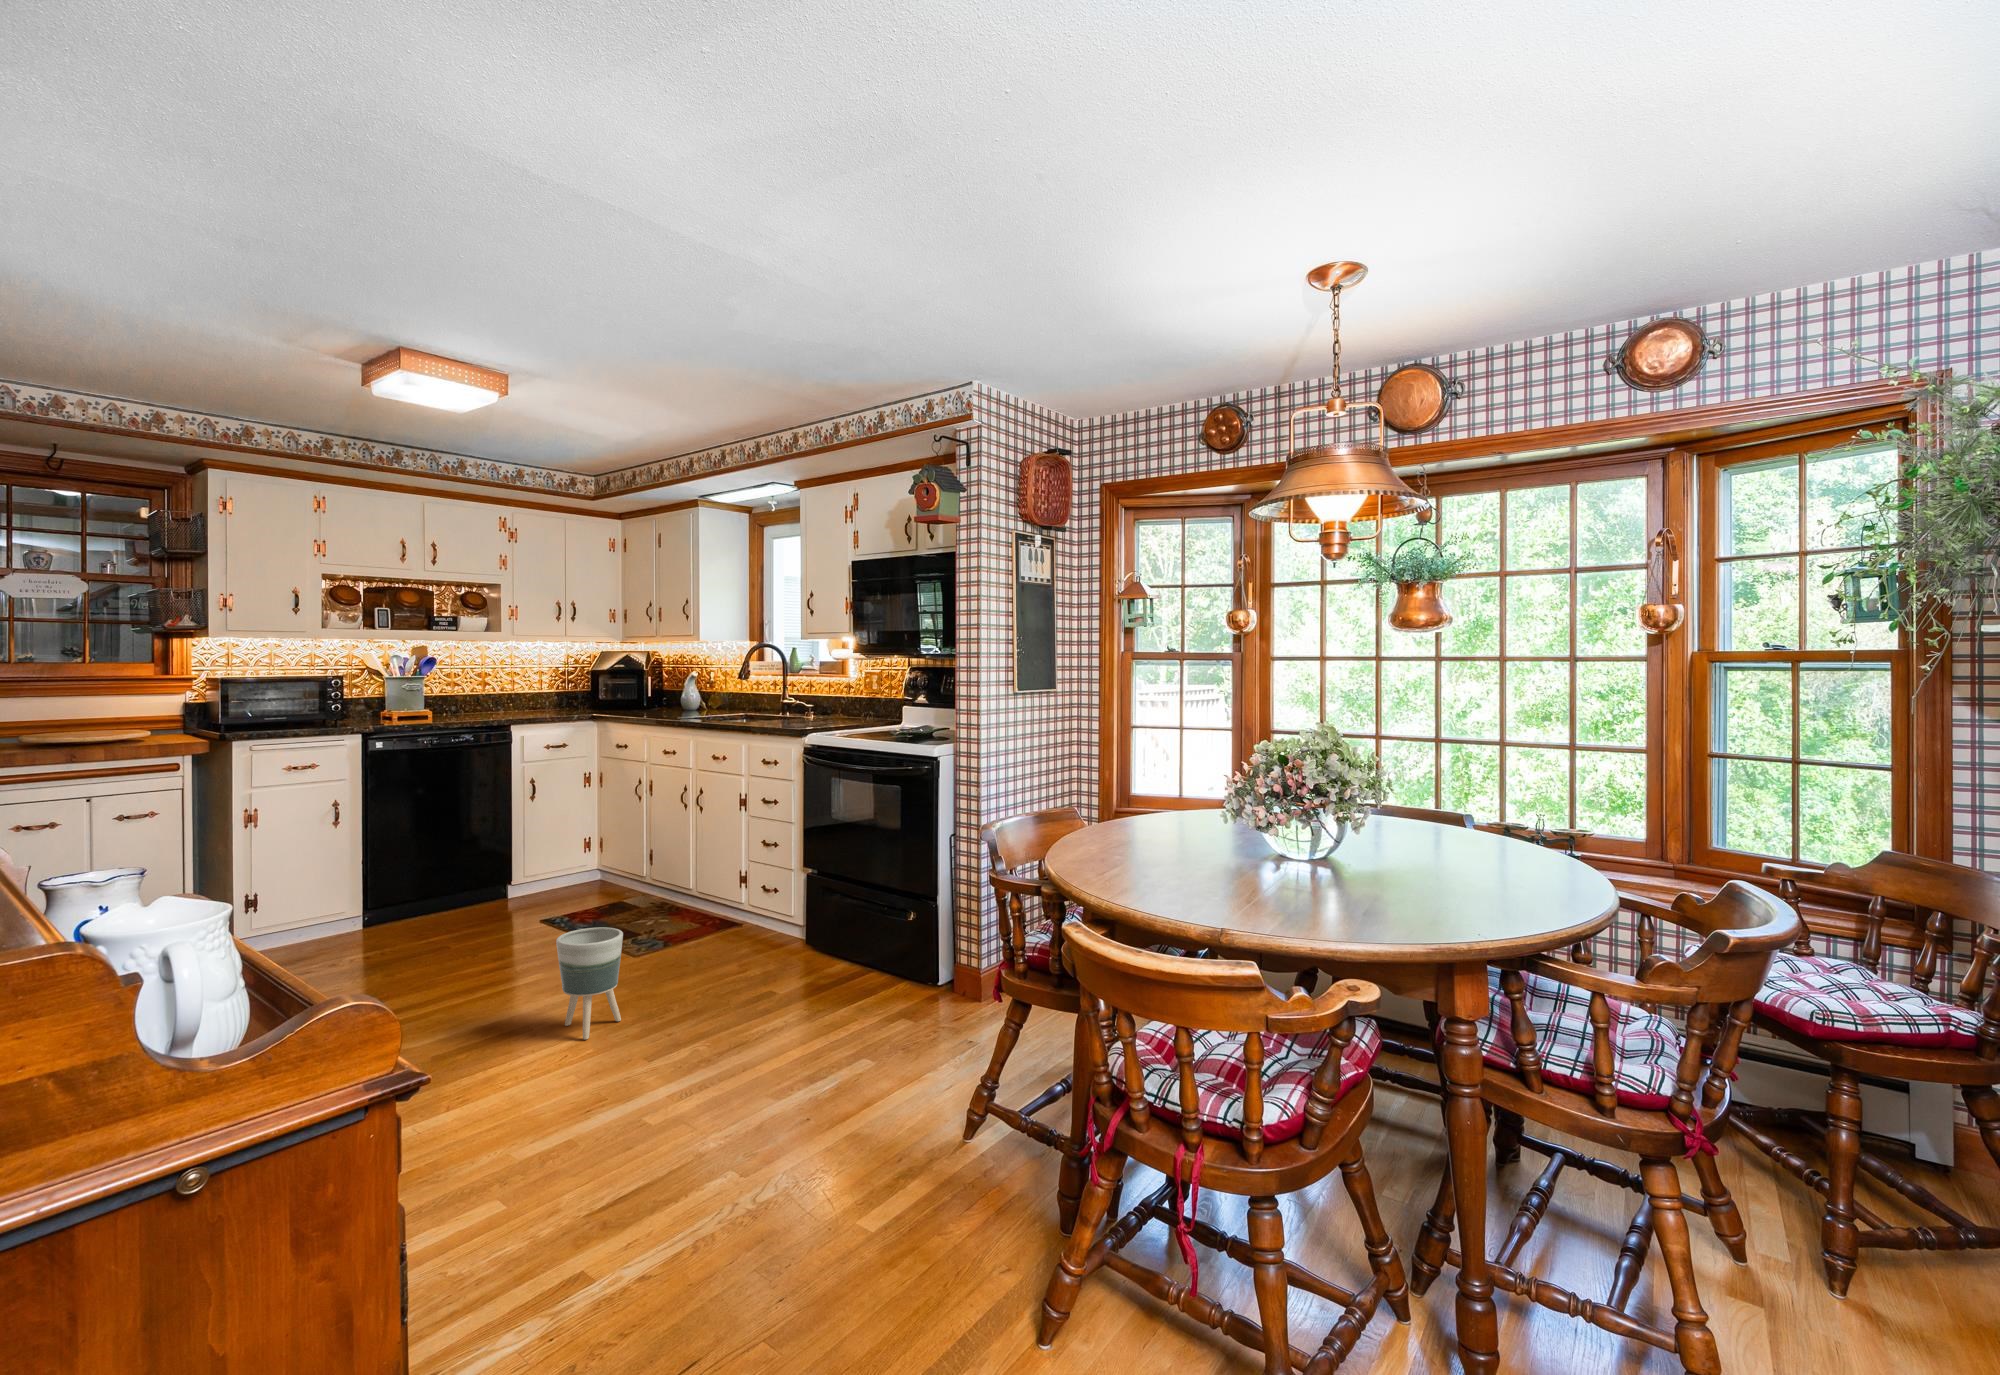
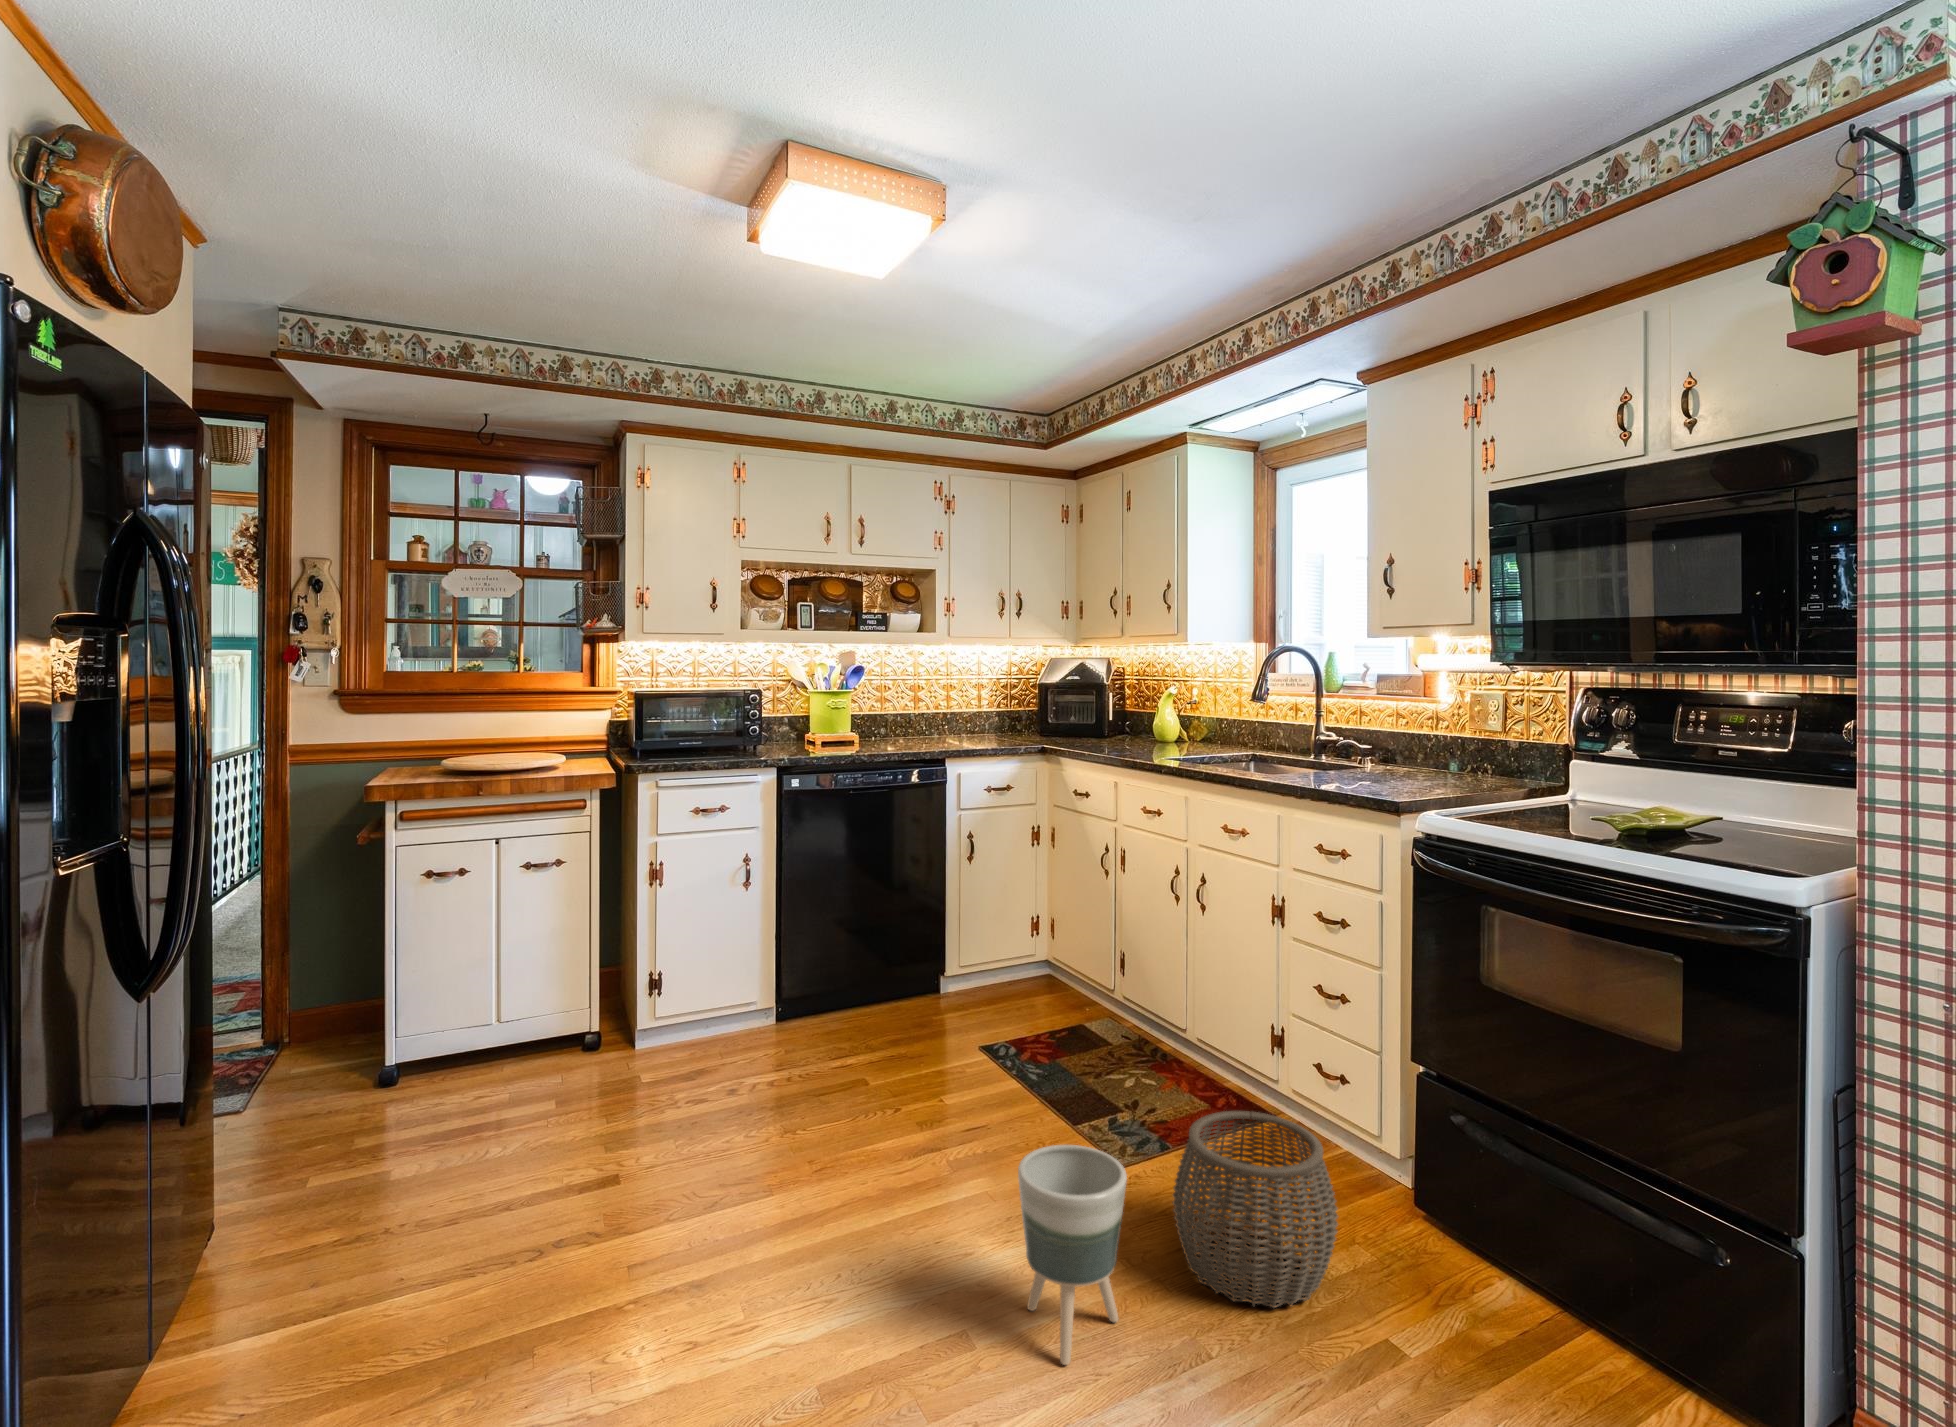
woven basket: none [658,907,752,1003] -> present [1173,1111,1338,1308]

